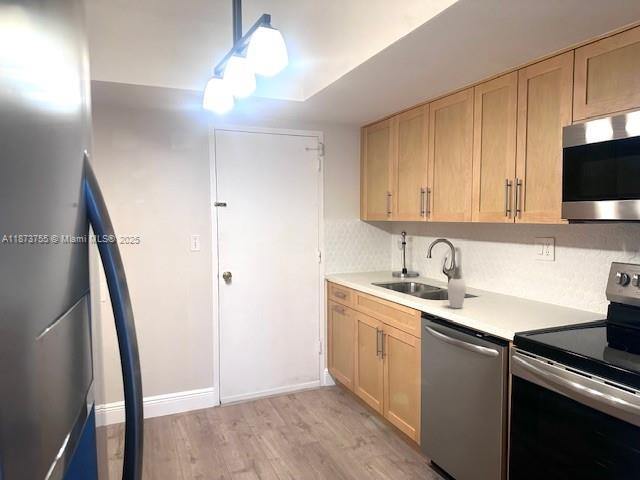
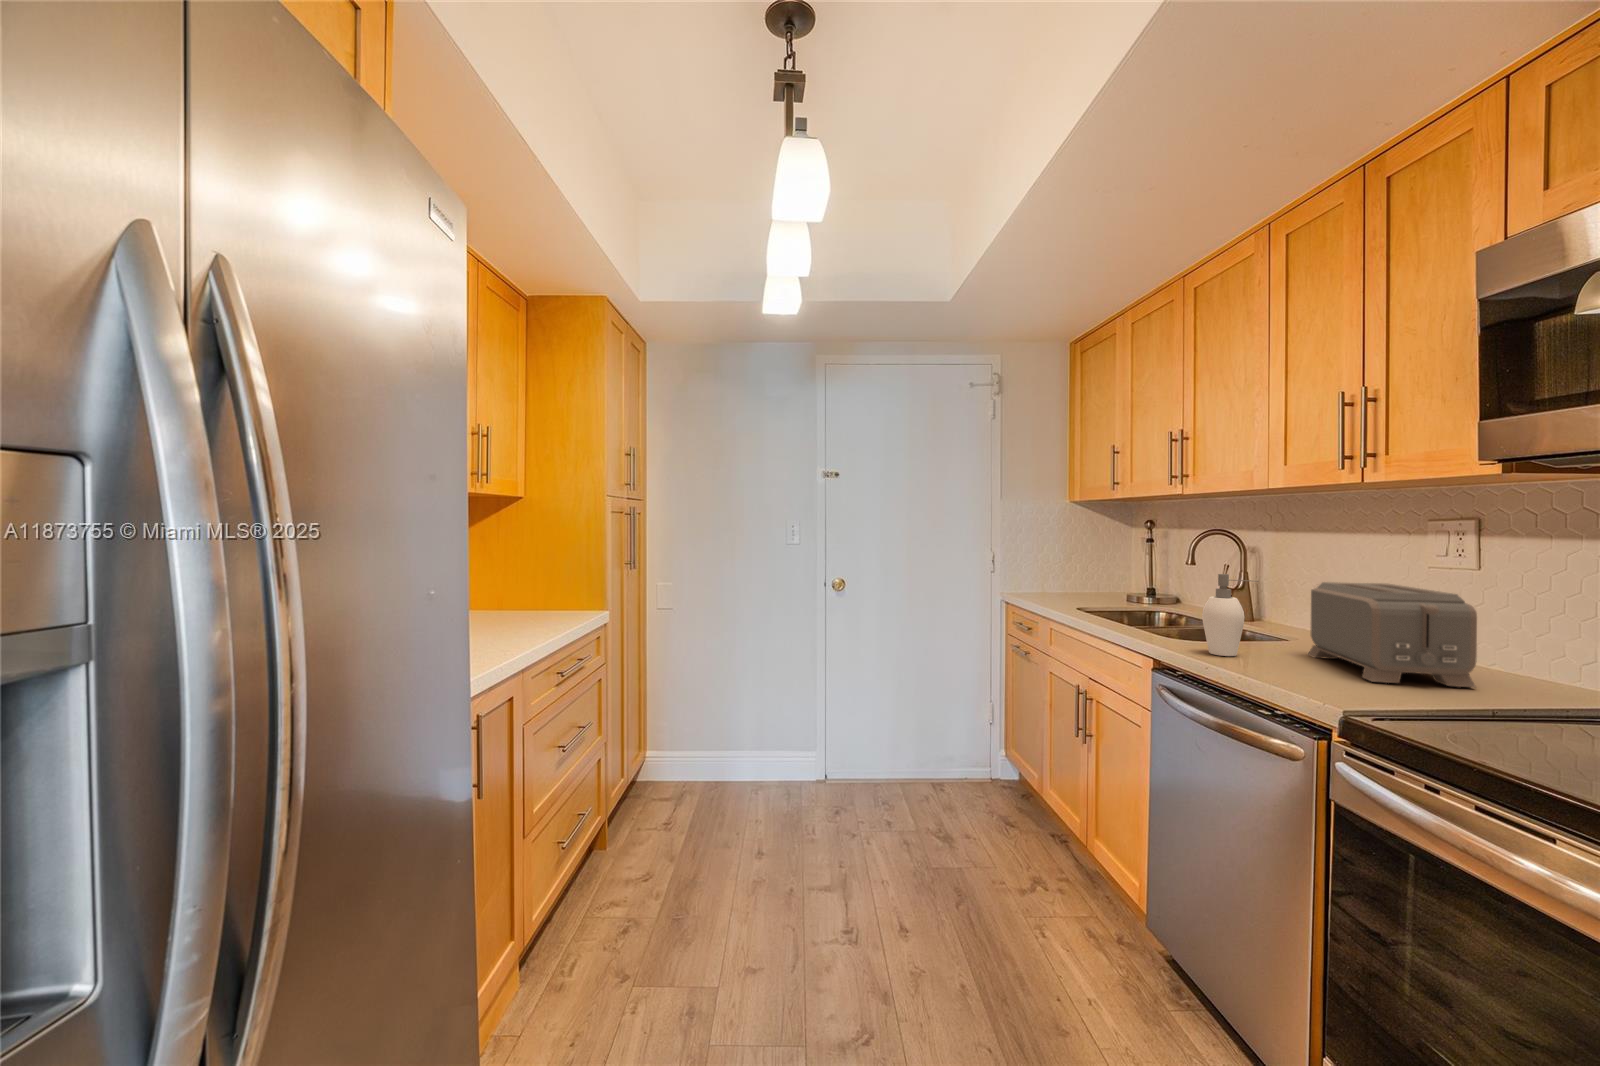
toaster: none [489,269,556,317] -> present [1308,582,1477,688]

